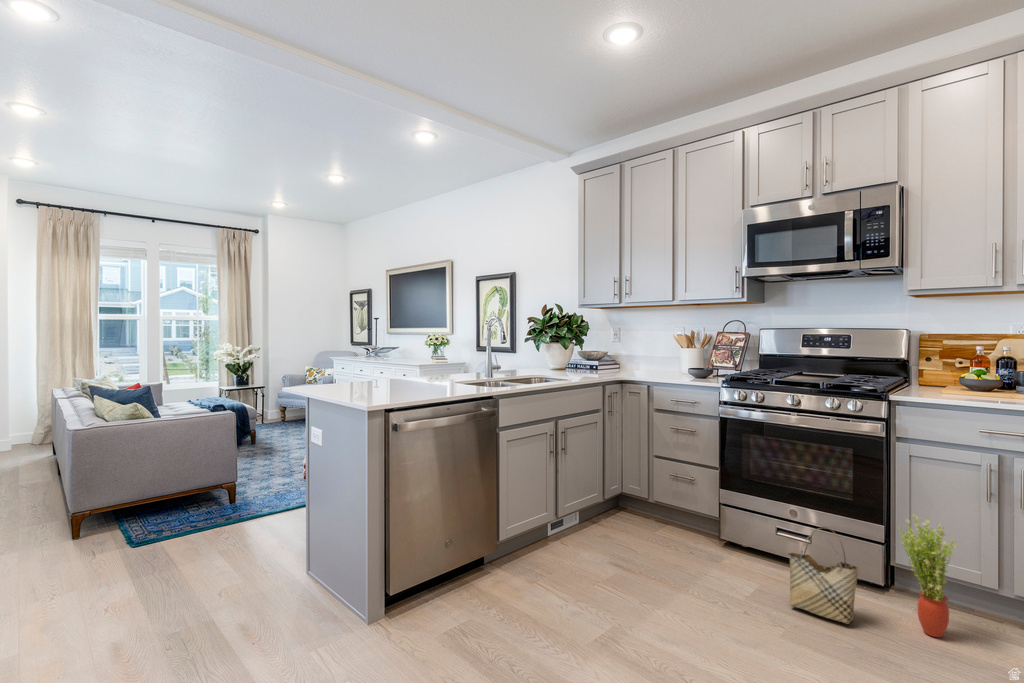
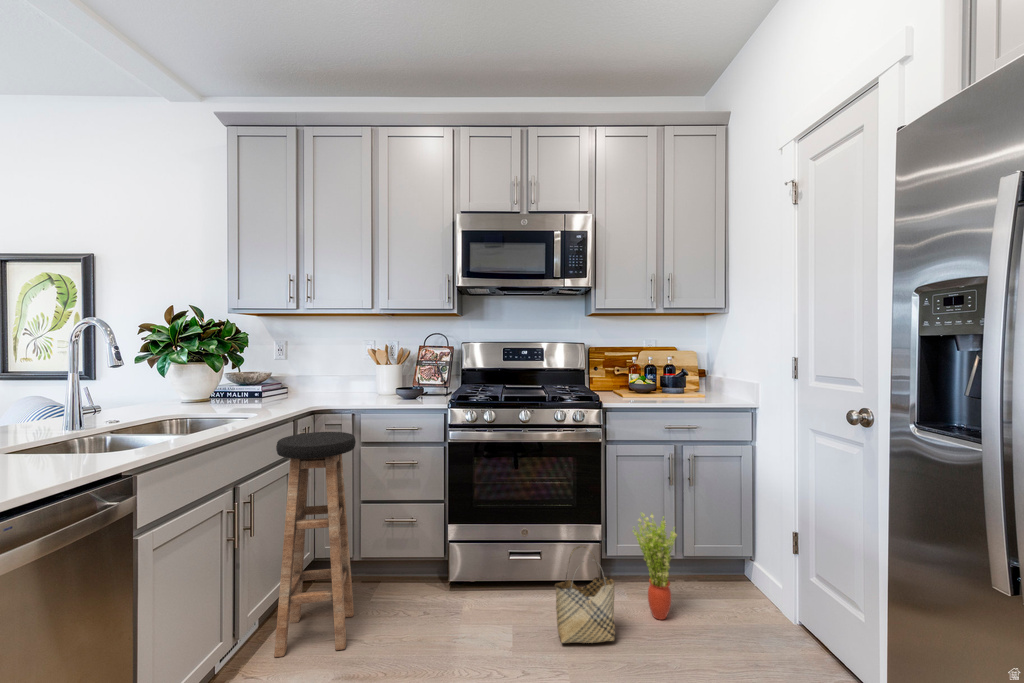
bar stool: none [578,394,638,549] -> present [274,432,356,657]

